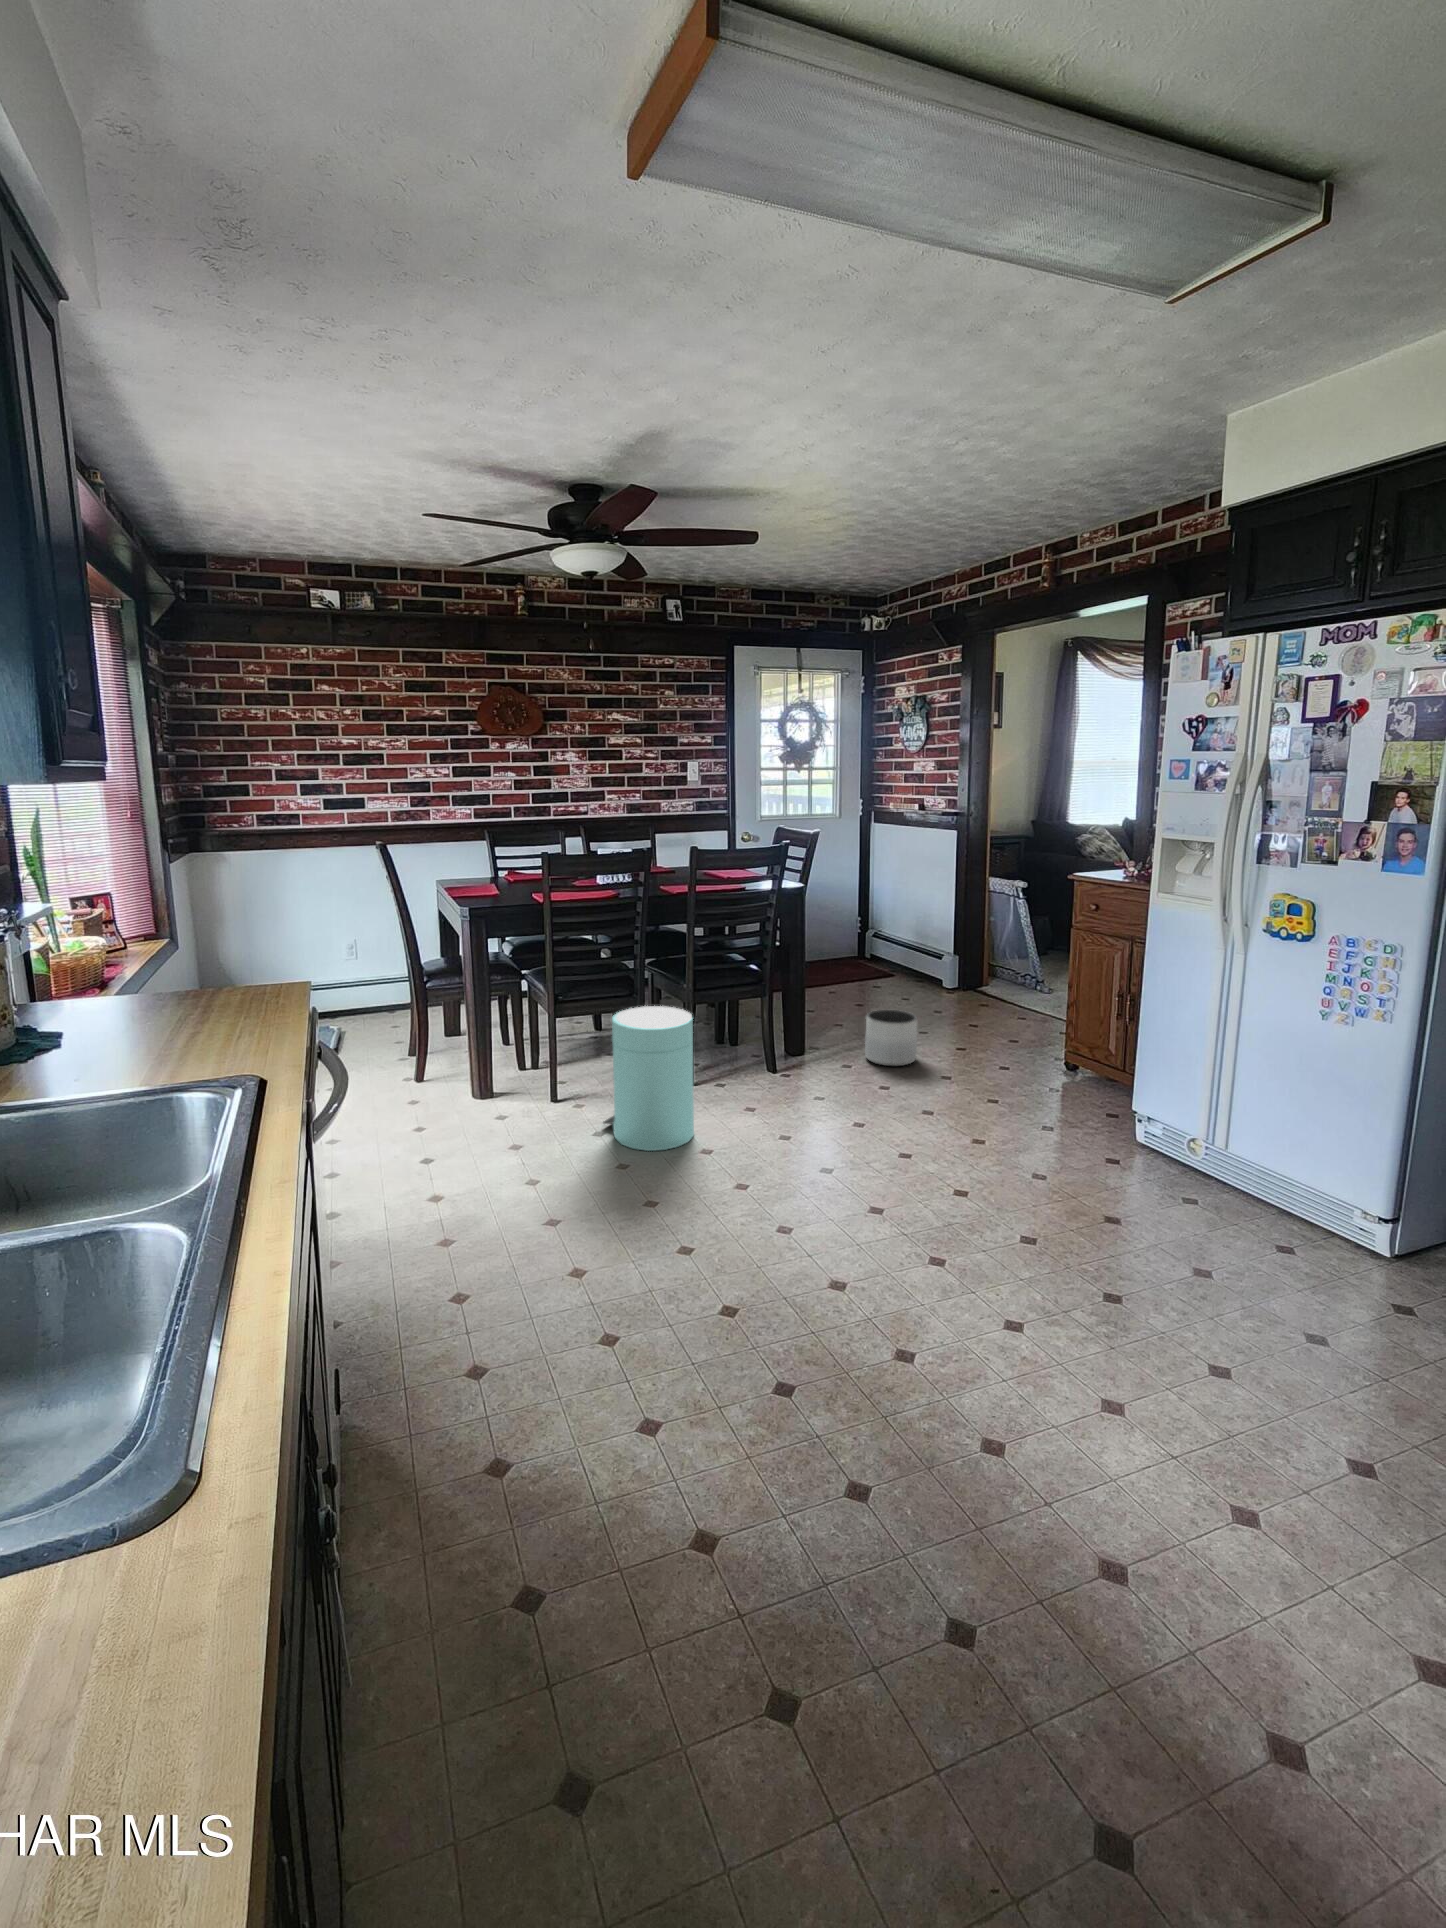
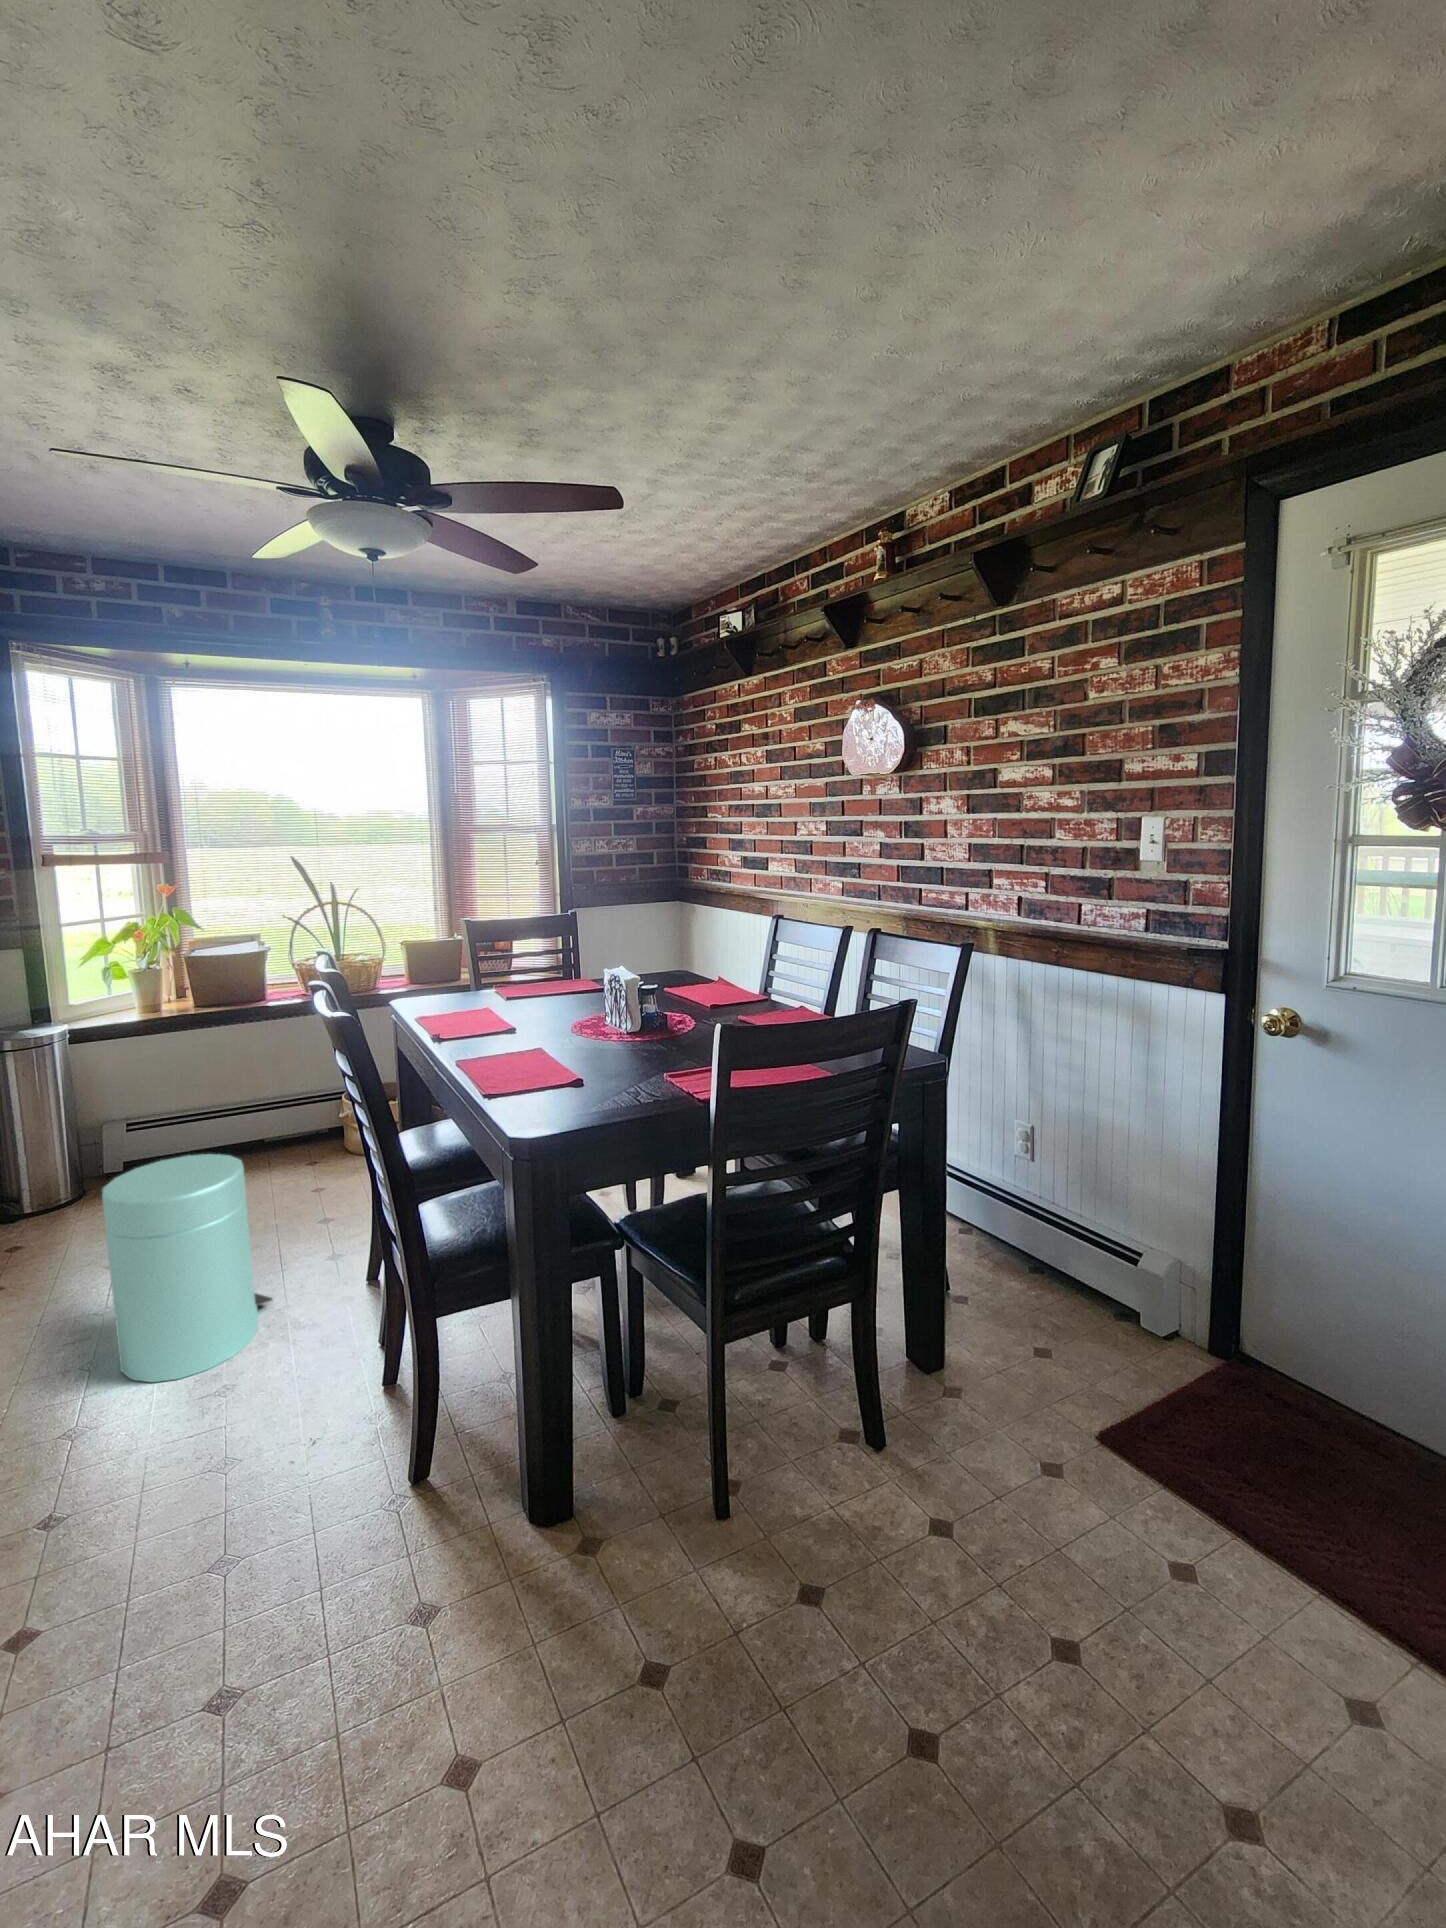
planter: present [865,1010,917,1066] -> none [322,1537,495,1803]

